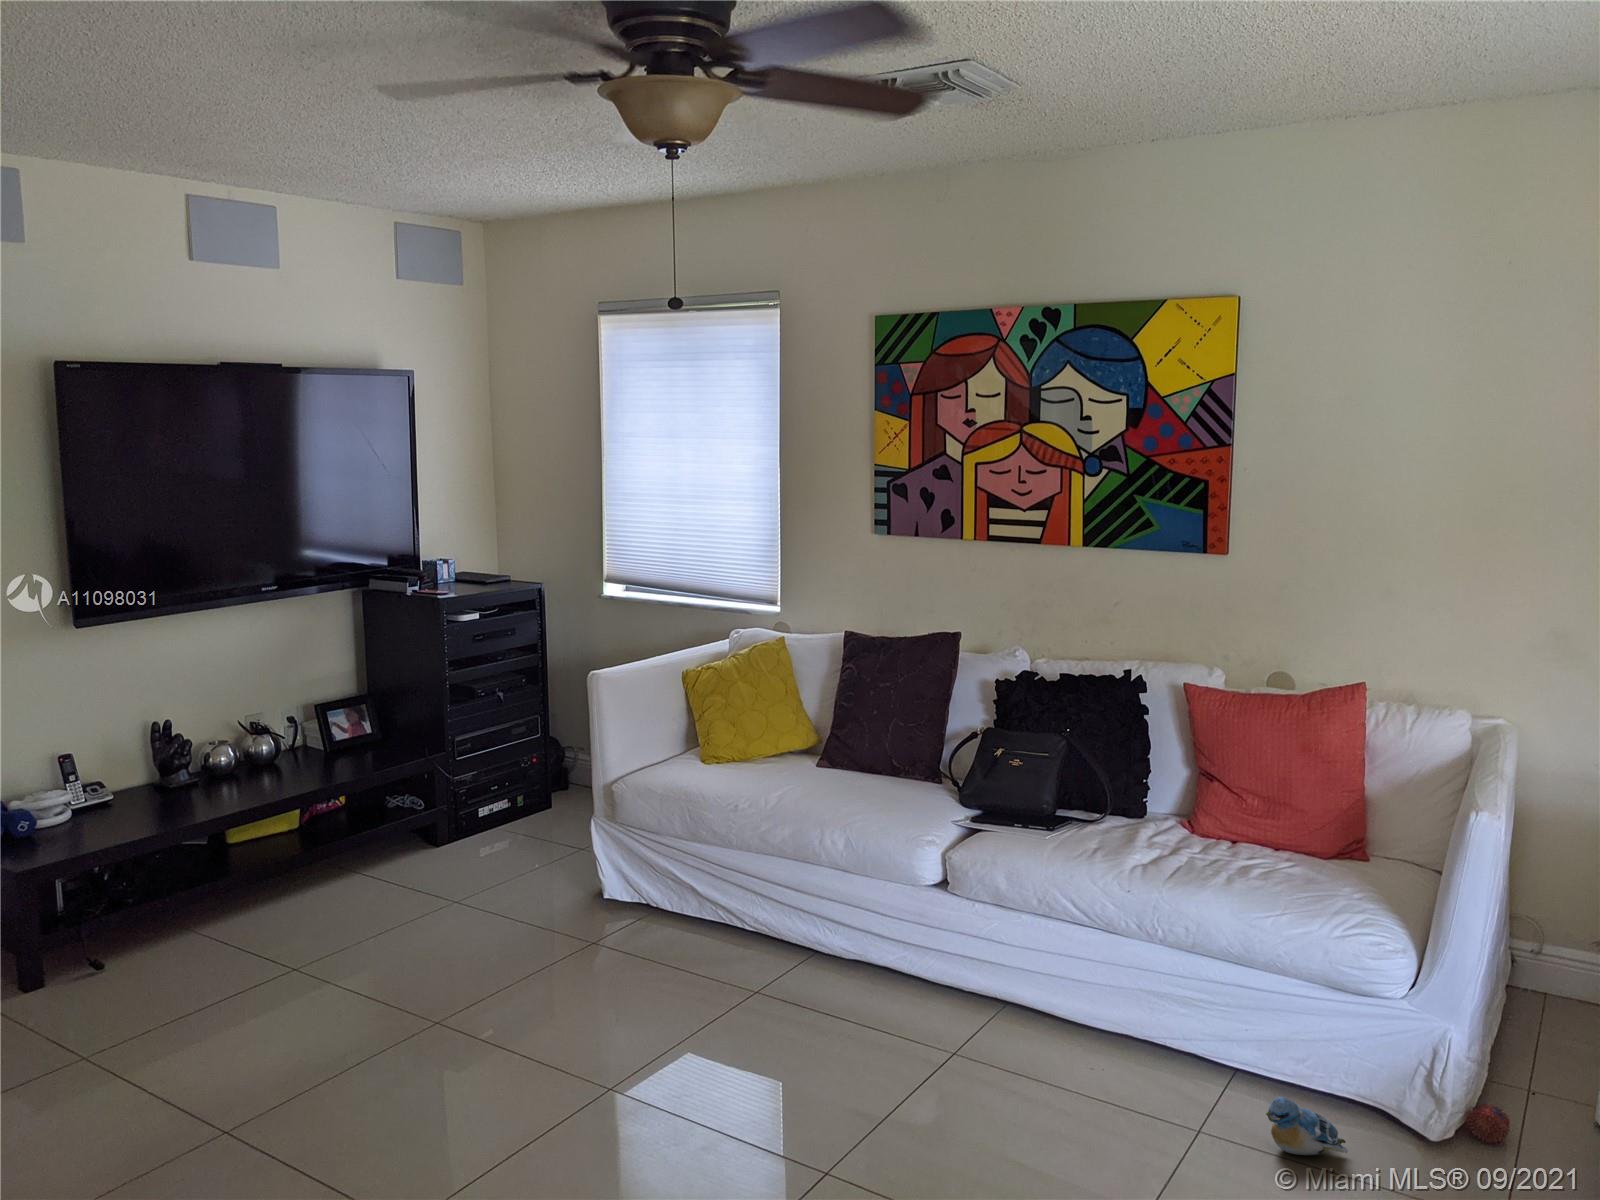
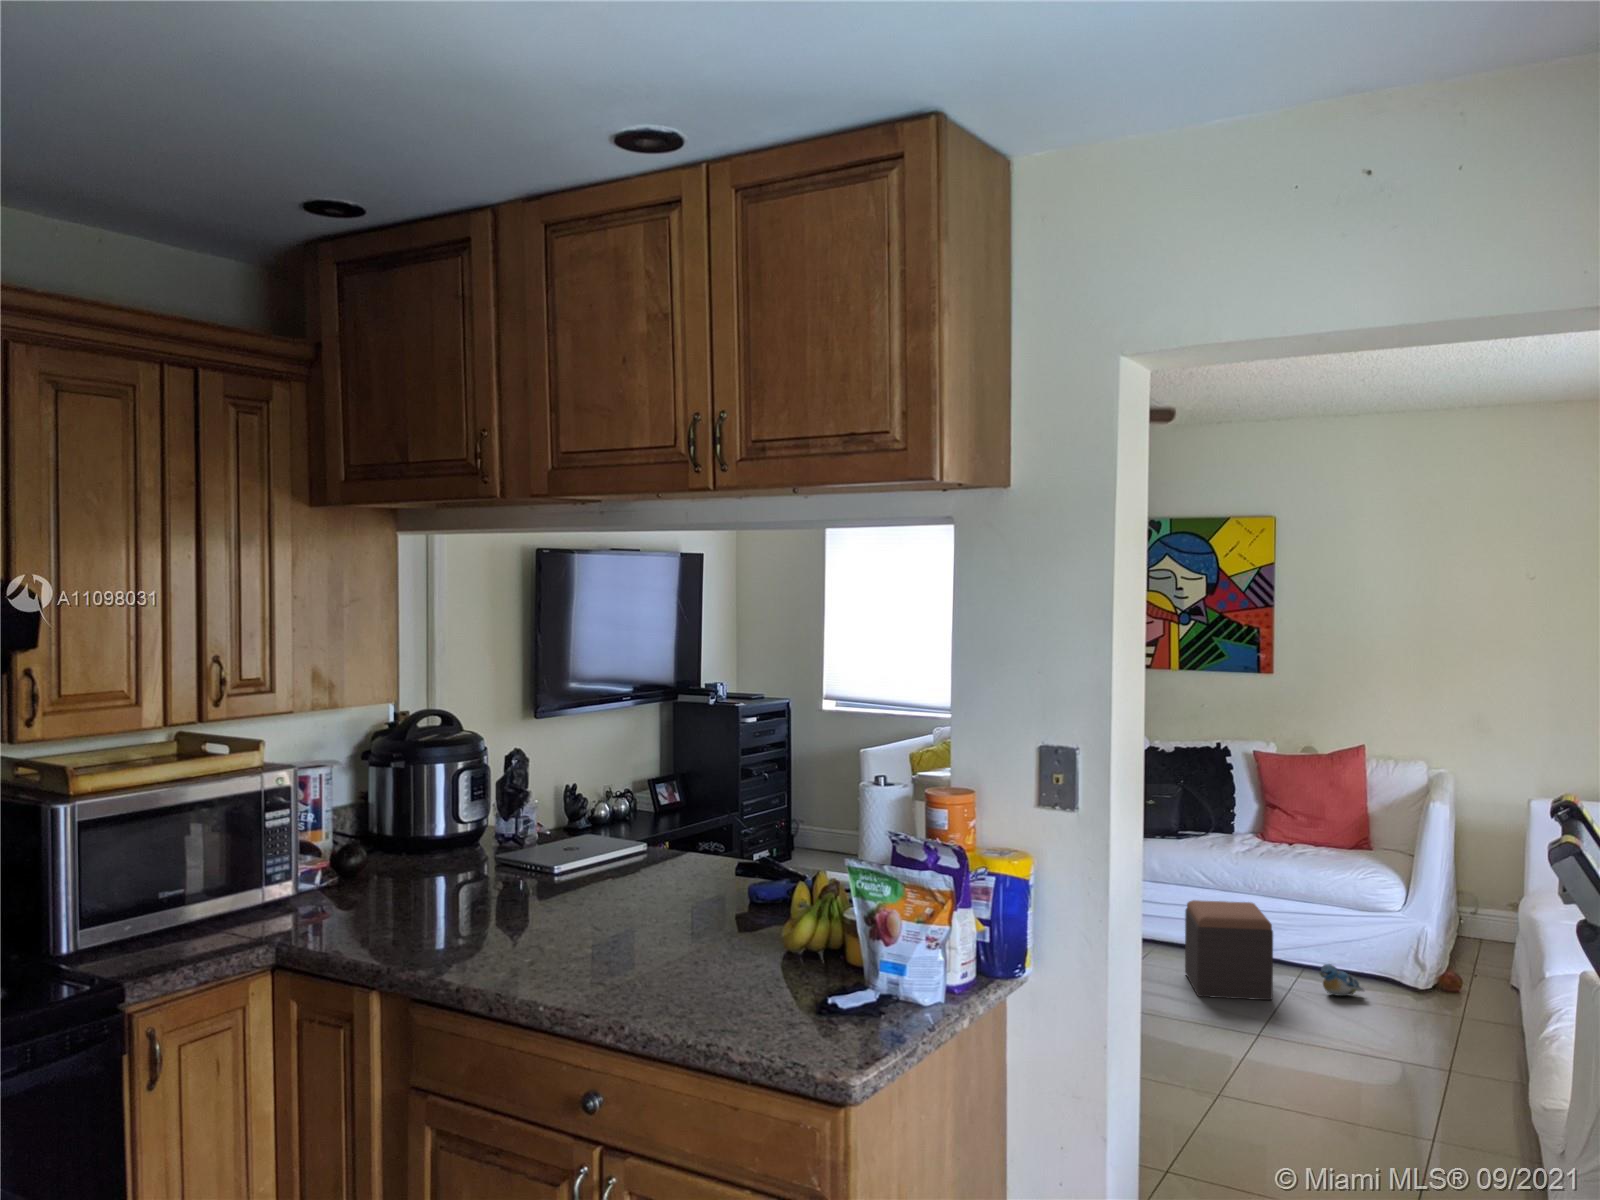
footstool: none [1032,966,1183,1169] -> present [1185,900,1273,1000]

